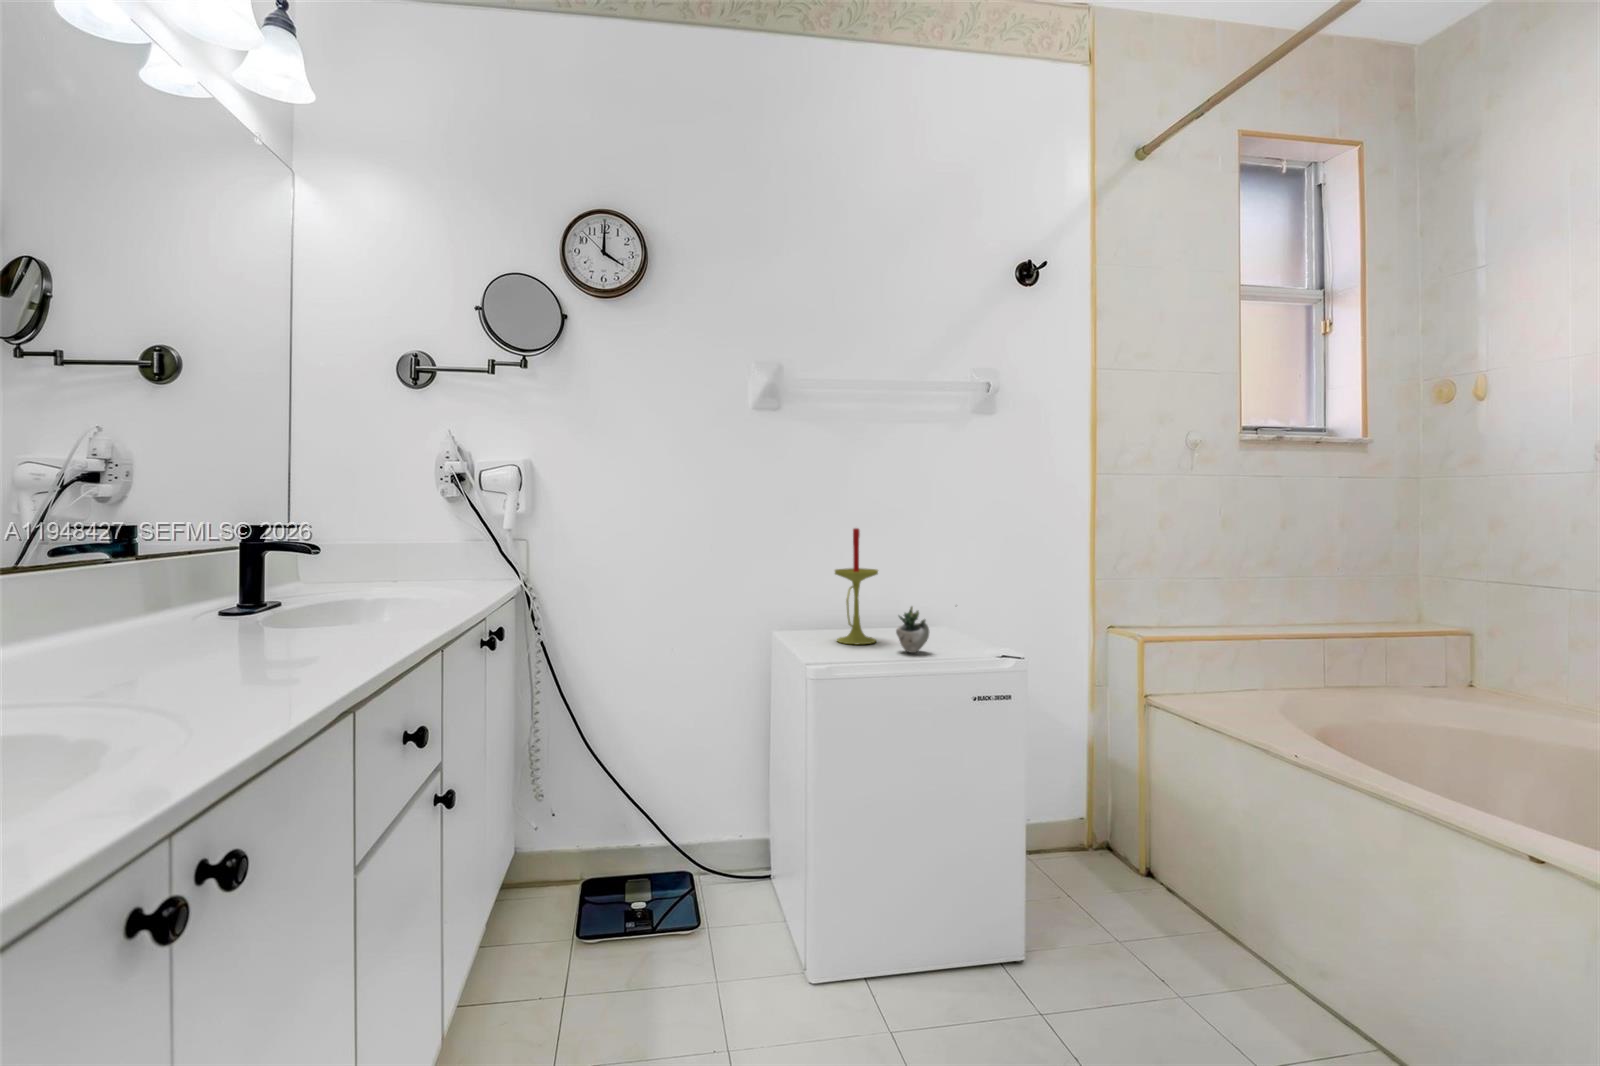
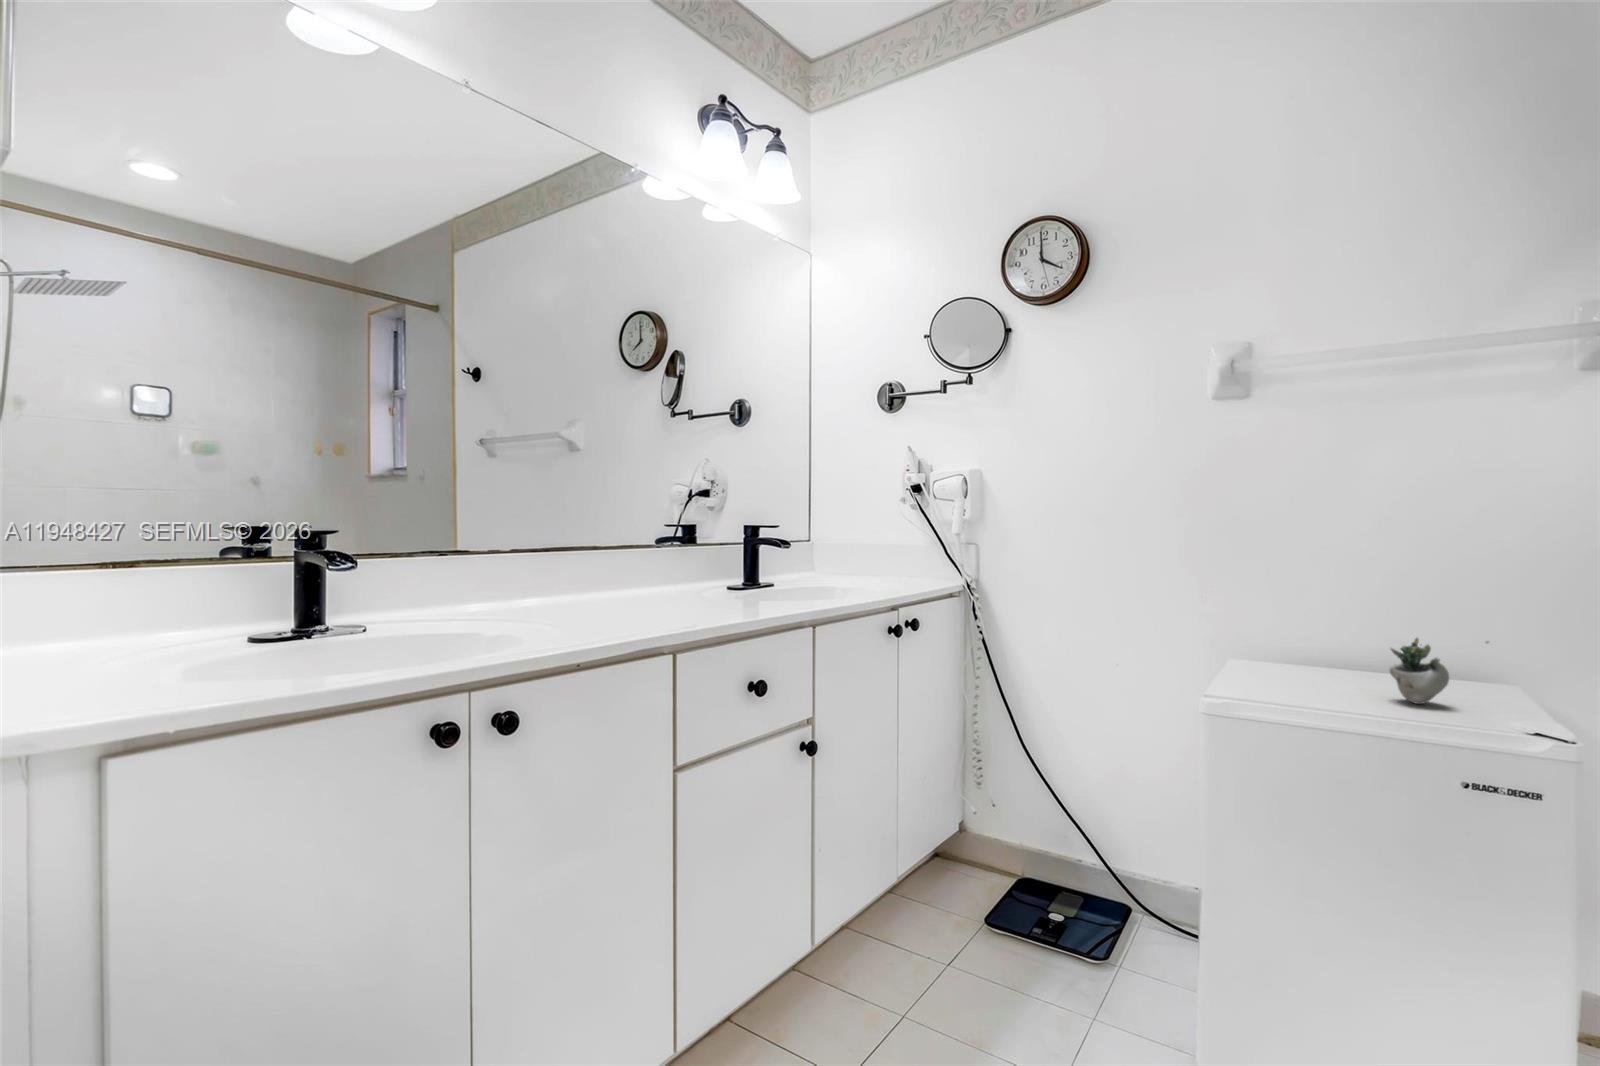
candle: present [835,528,878,644] -> none [1310,528,1383,685]

